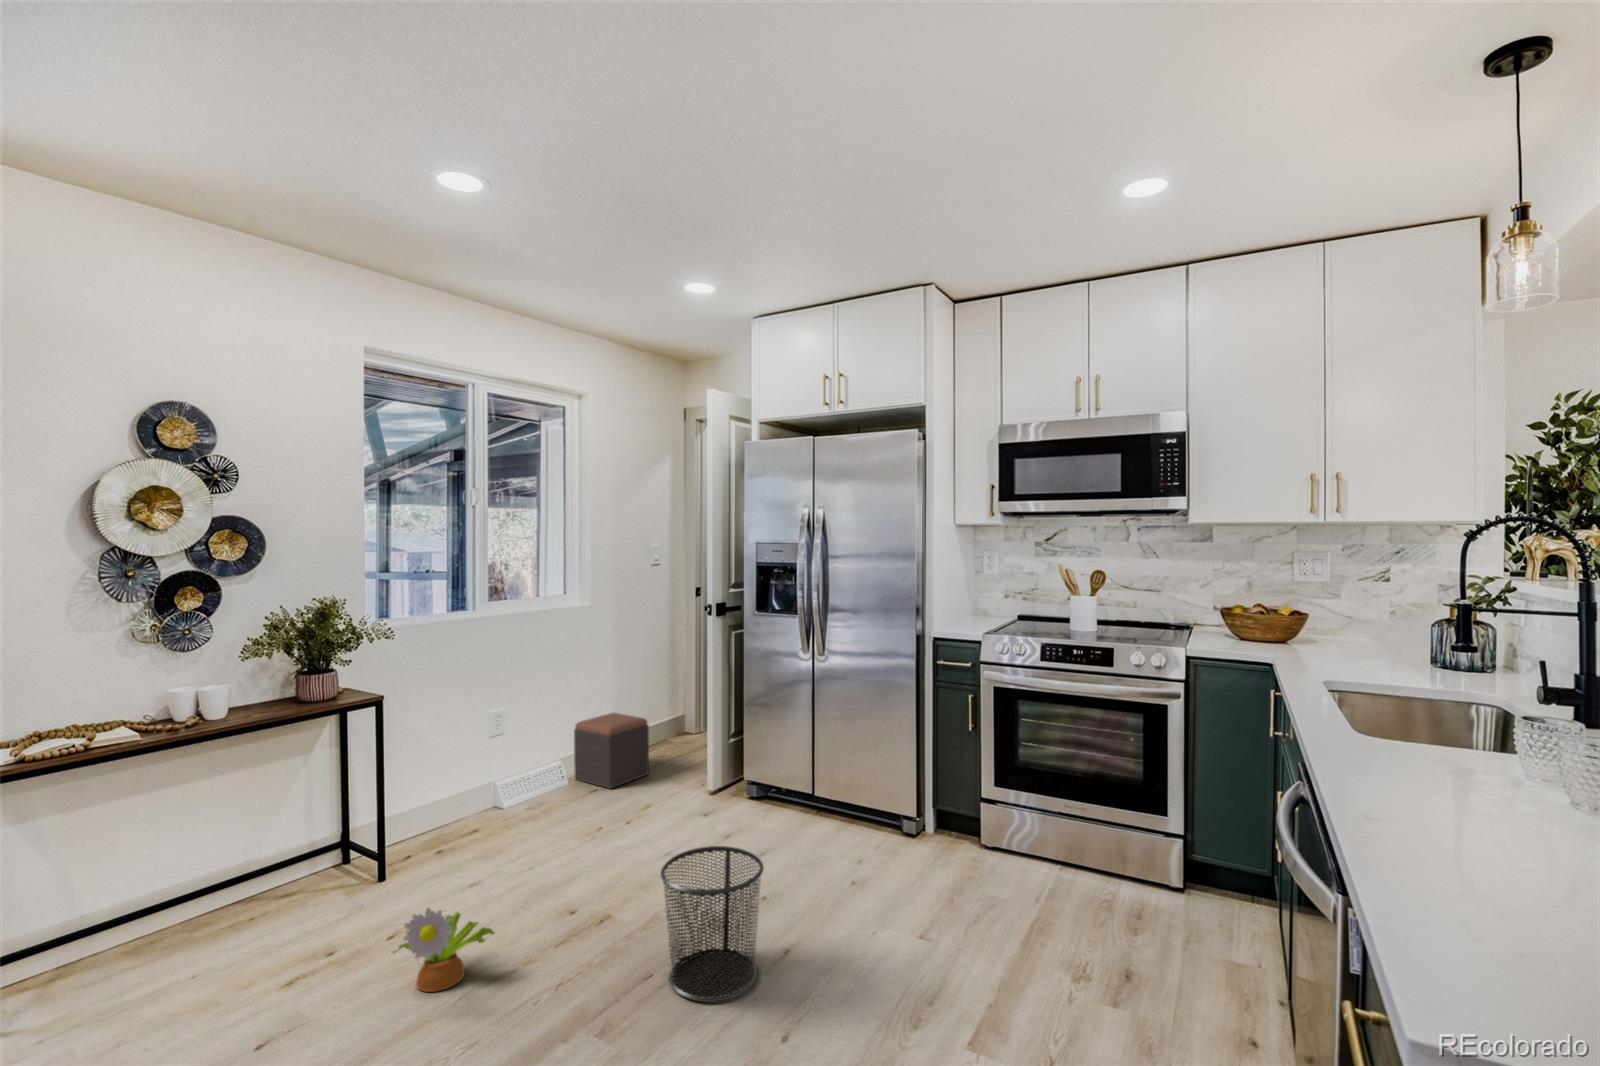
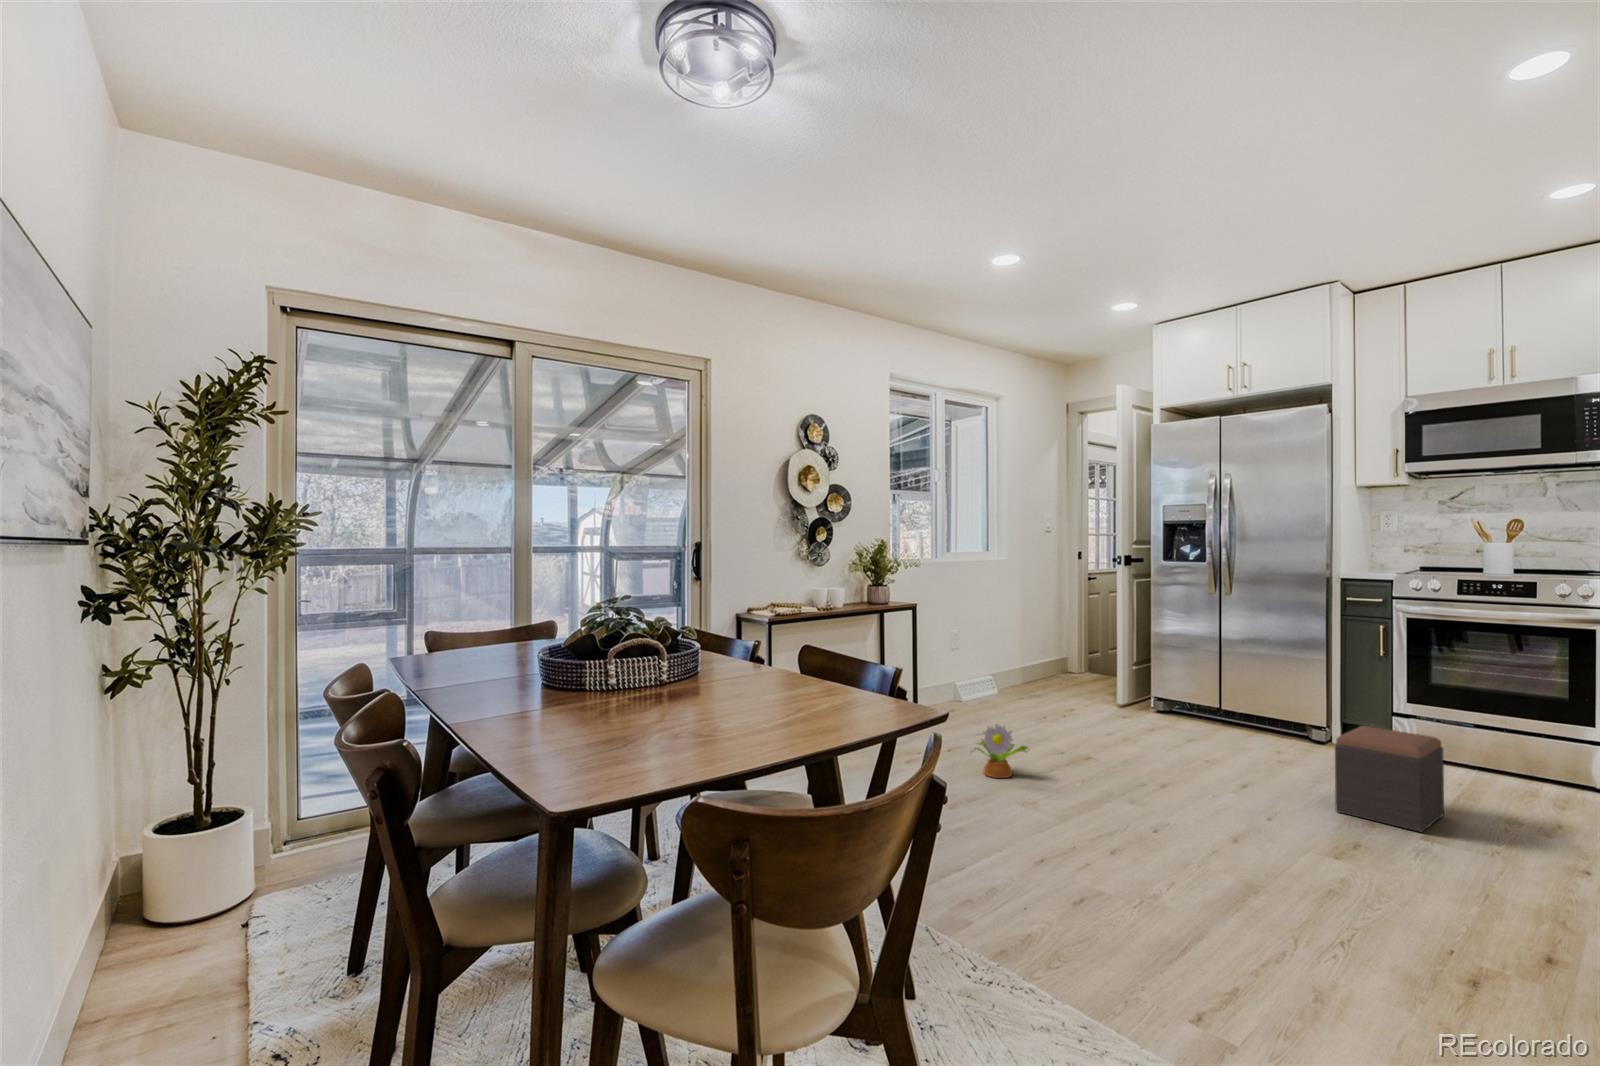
footstool: present [574,713,649,789] -> present [1335,726,1444,832]
waste bin: present [661,846,764,1002] -> none [1152,707,1232,801]

